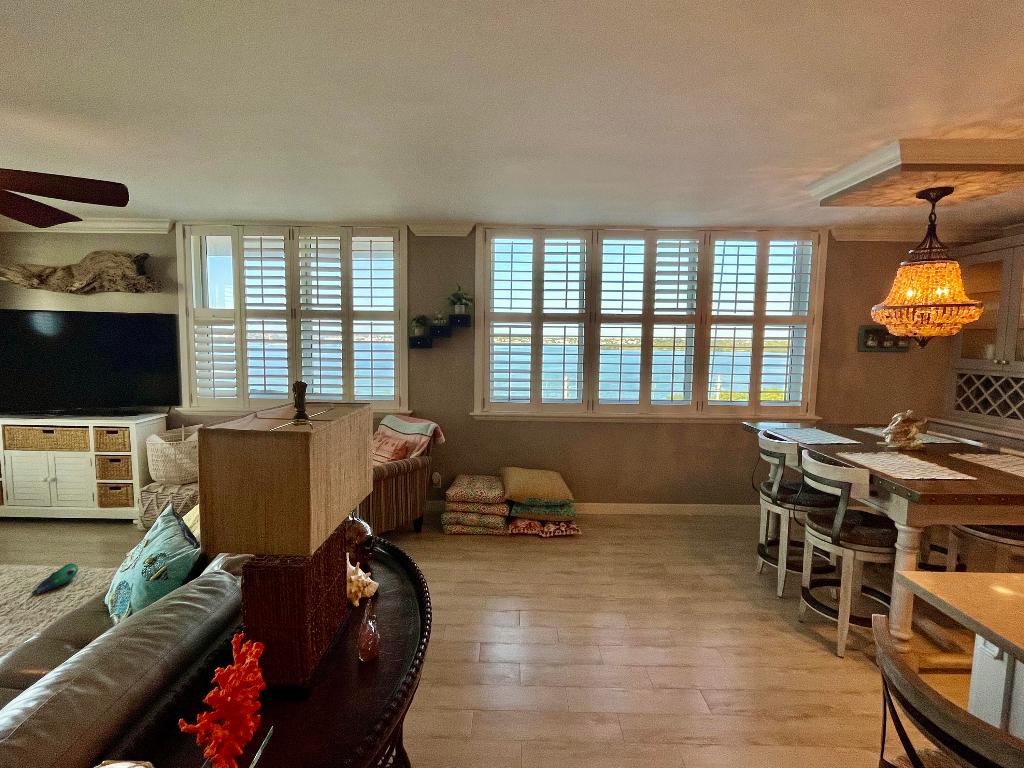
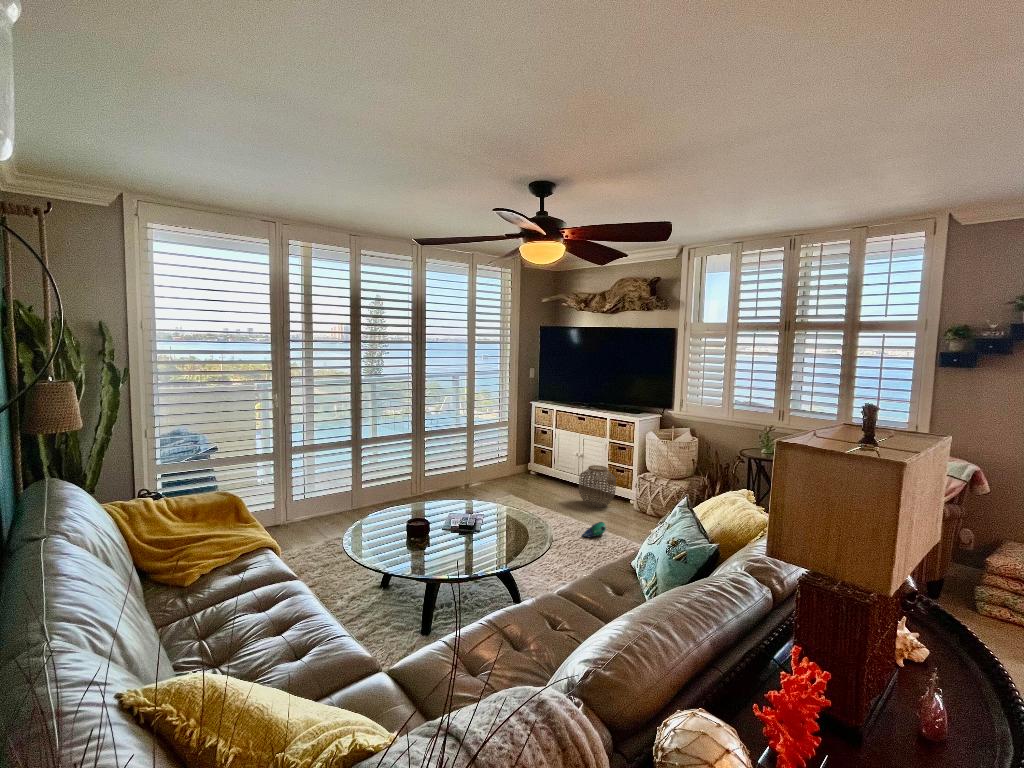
woven basket: none [45,487,108,541] -> present [579,465,616,507]

